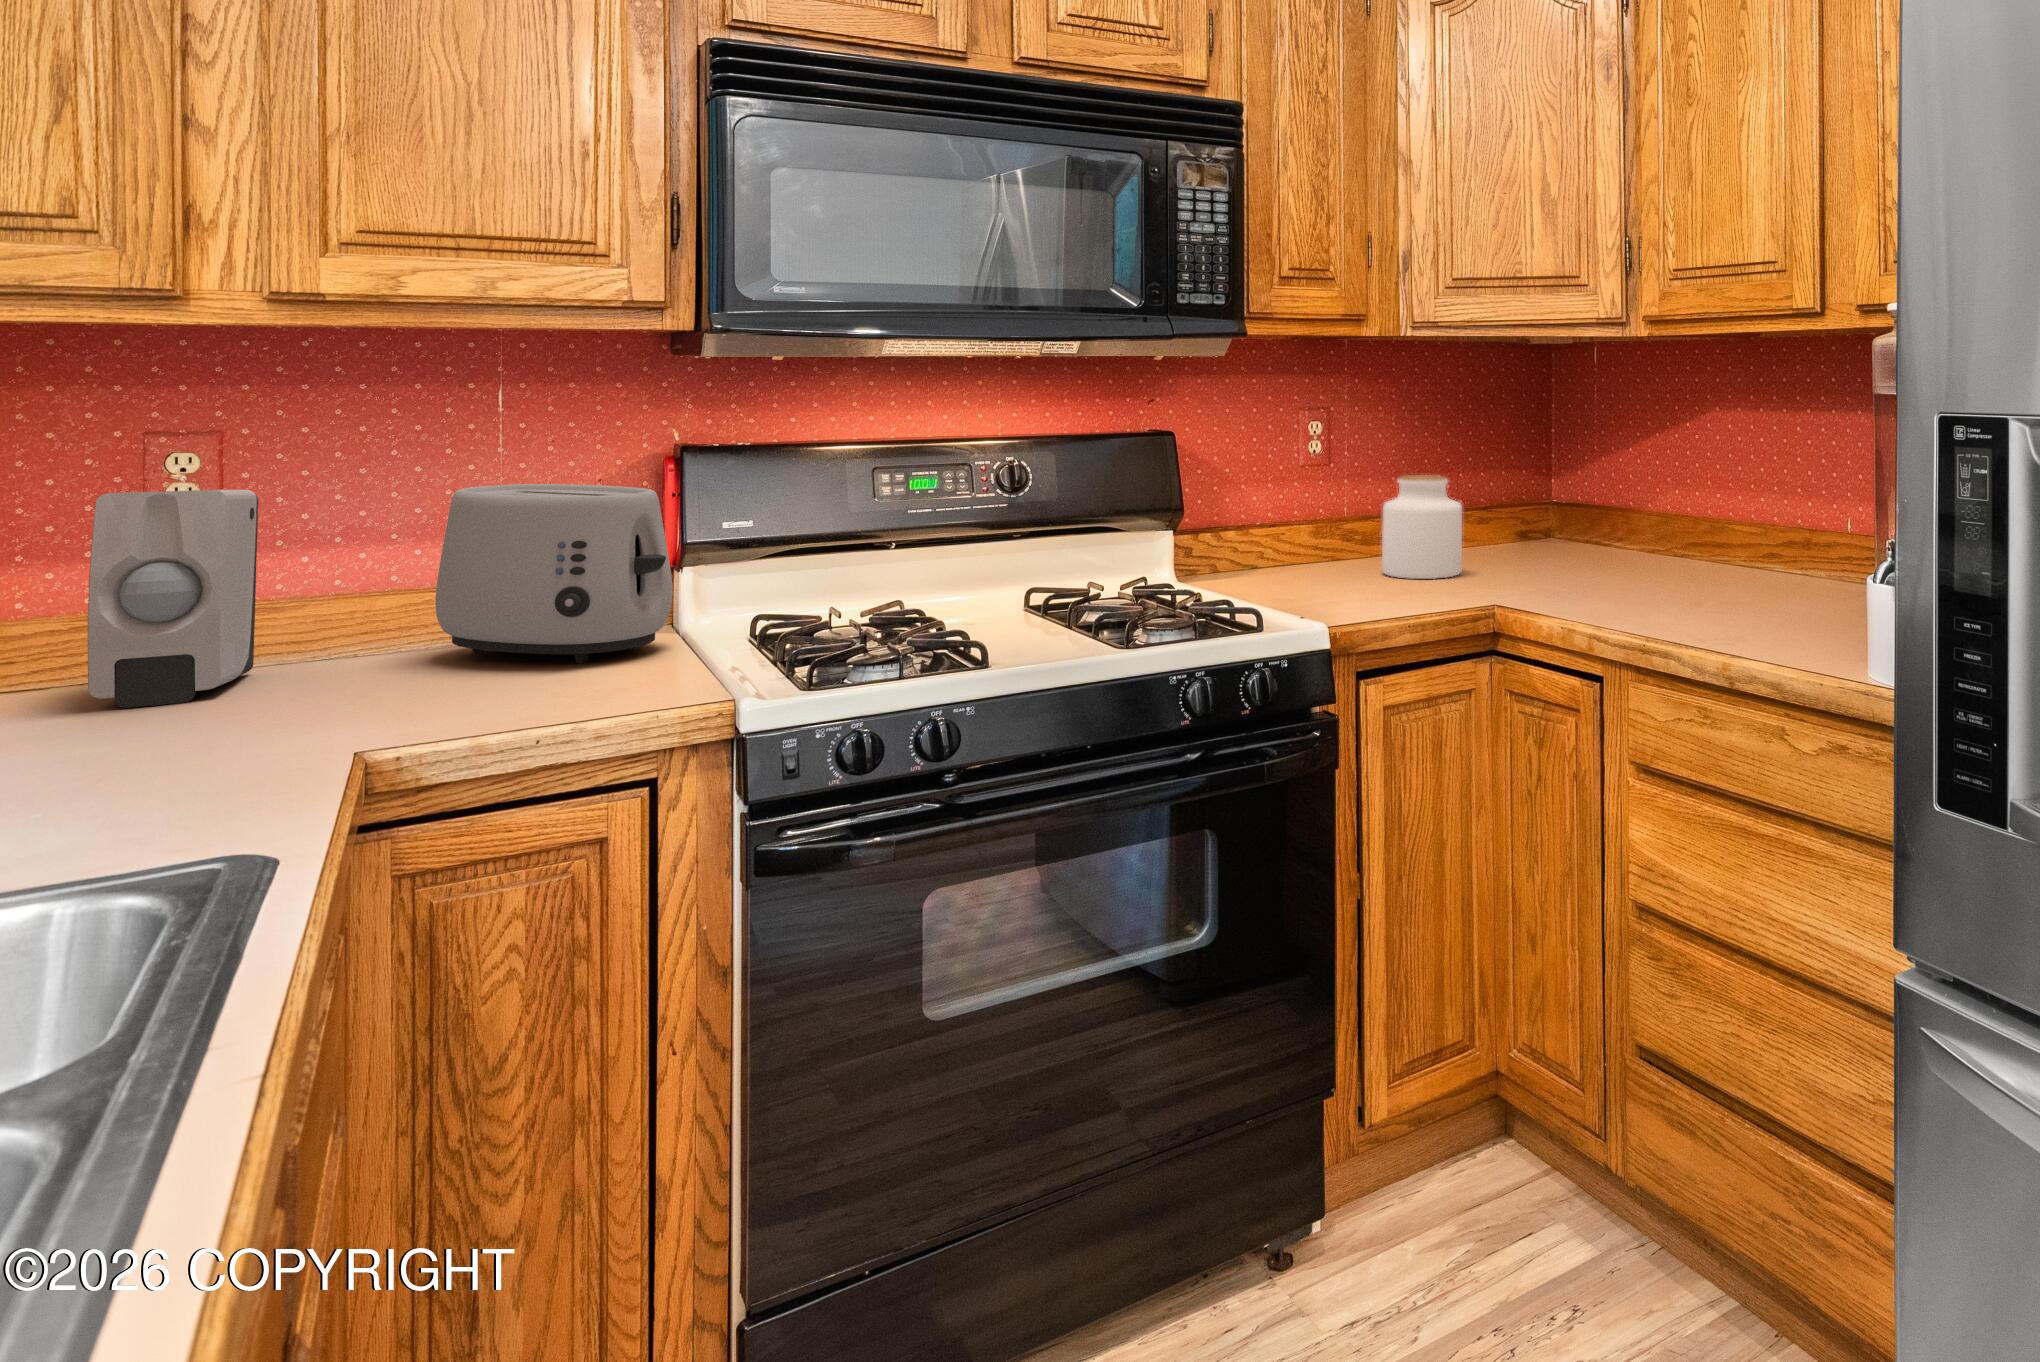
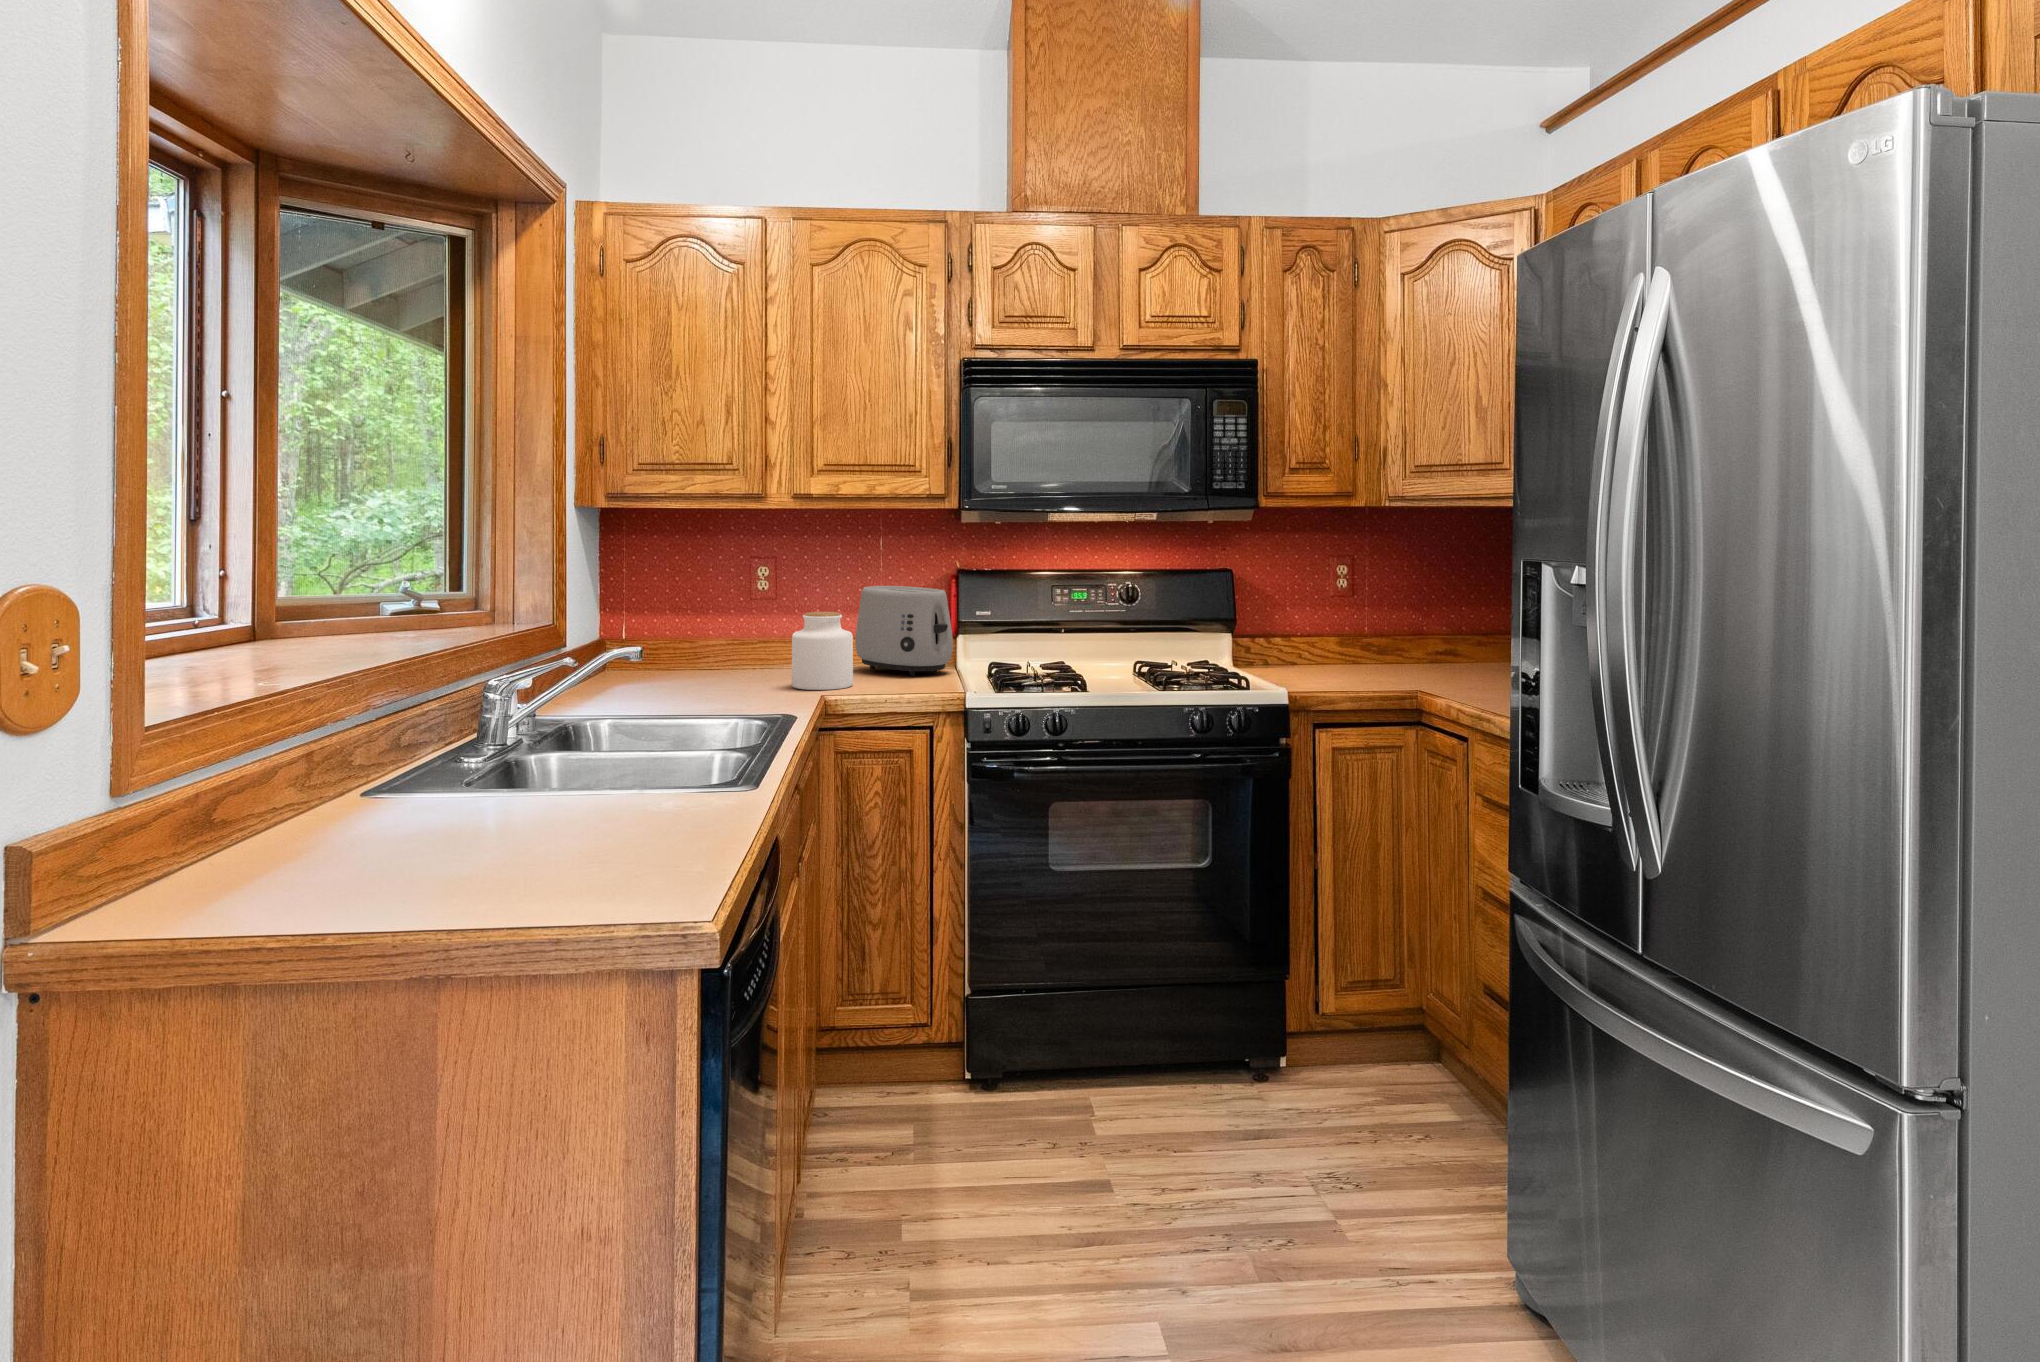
jar: present [1382,475,1462,579] -> present [792,612,853,690]
soap dispenser: present [88,490,258,708] -> none [733,582,790,677]

